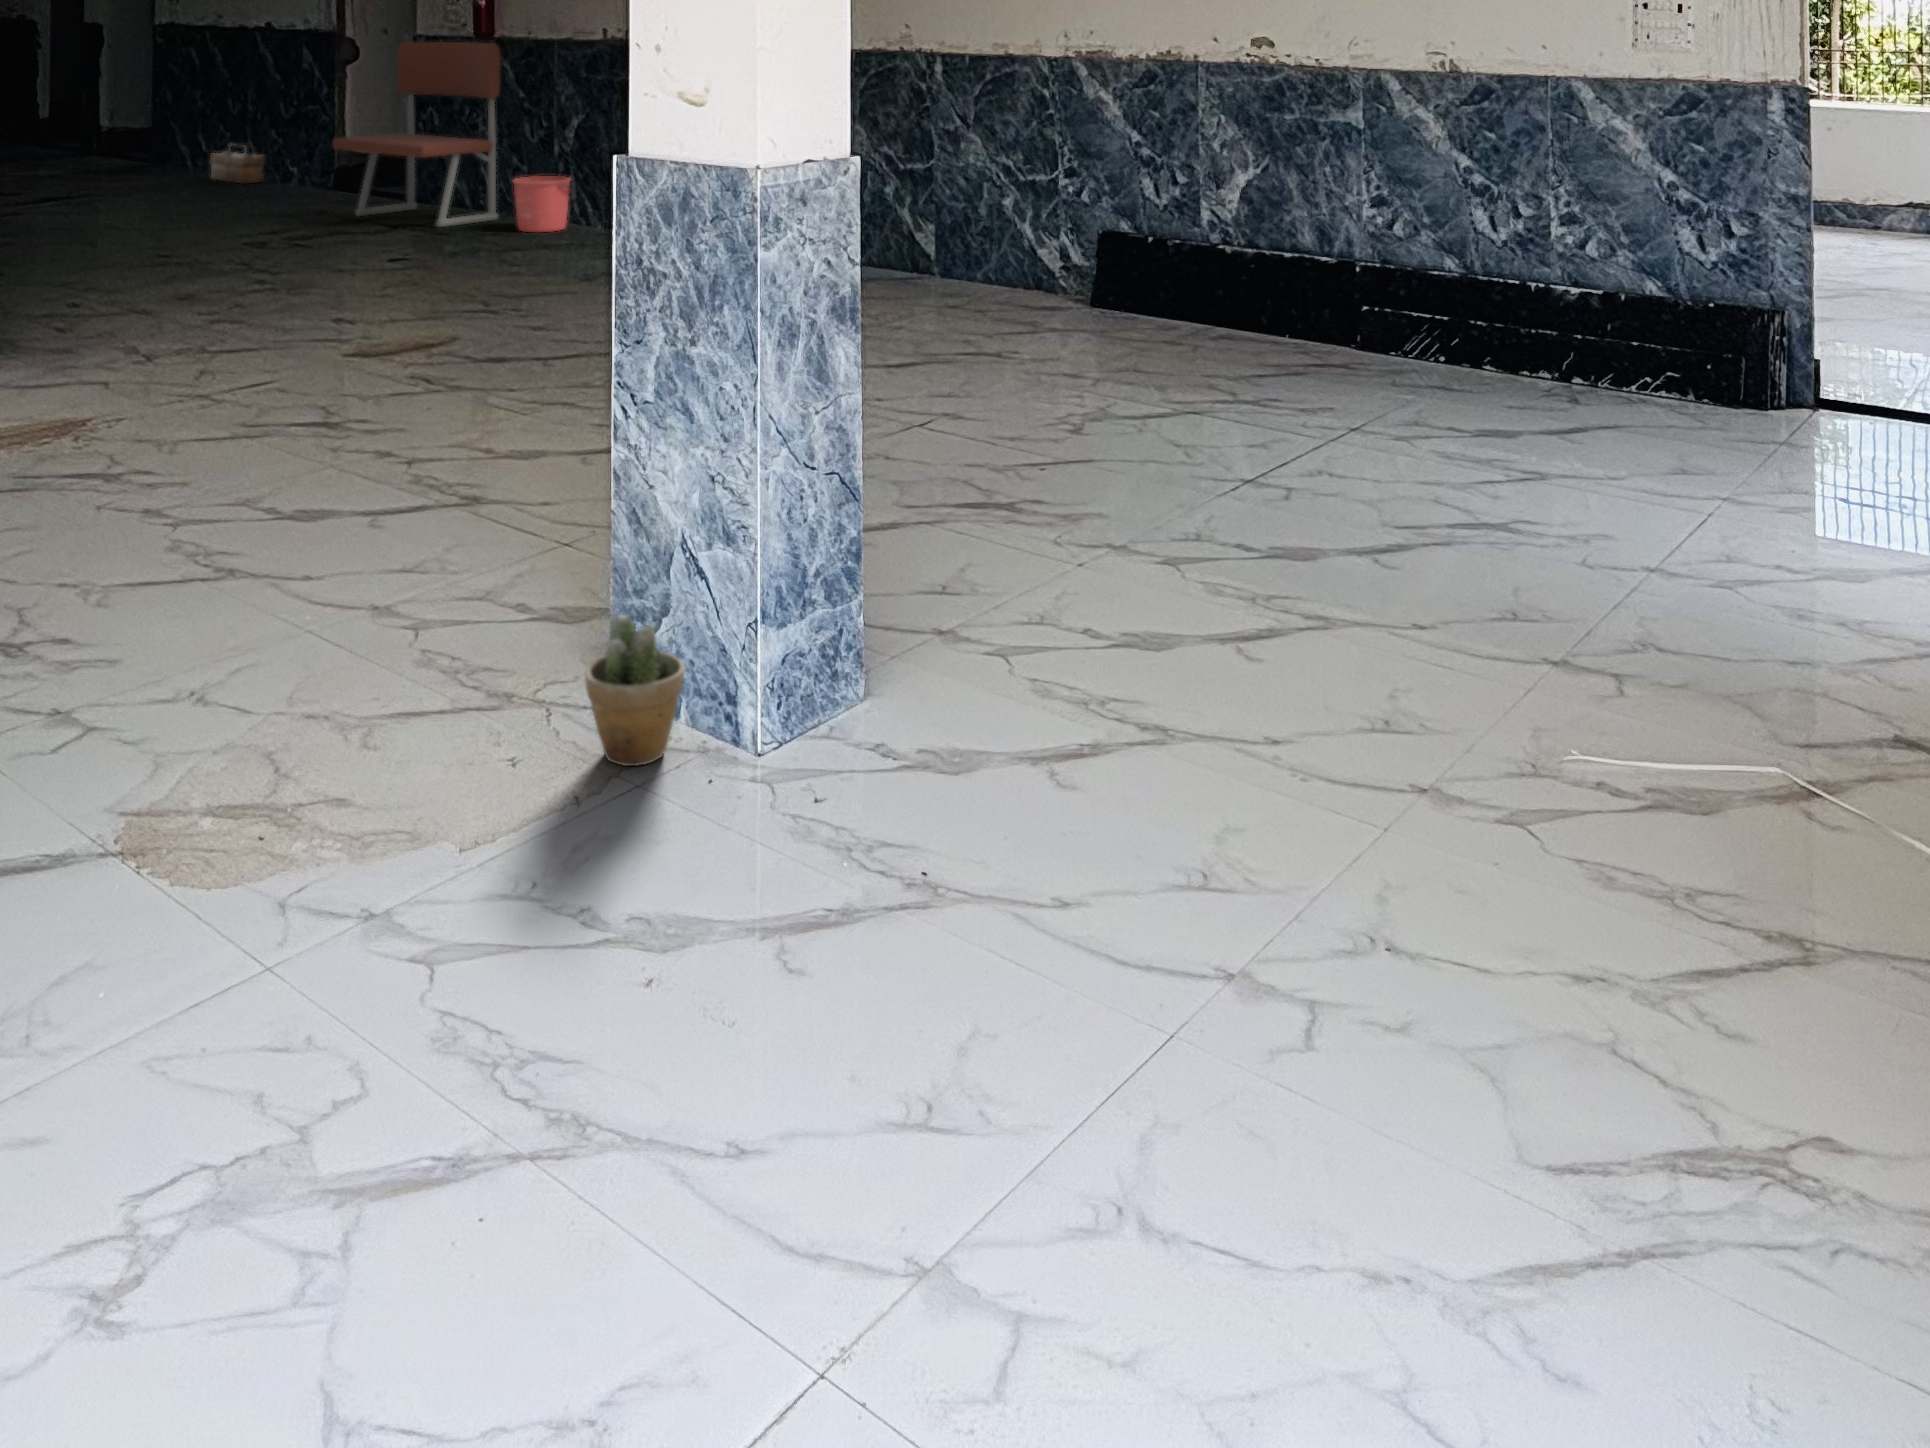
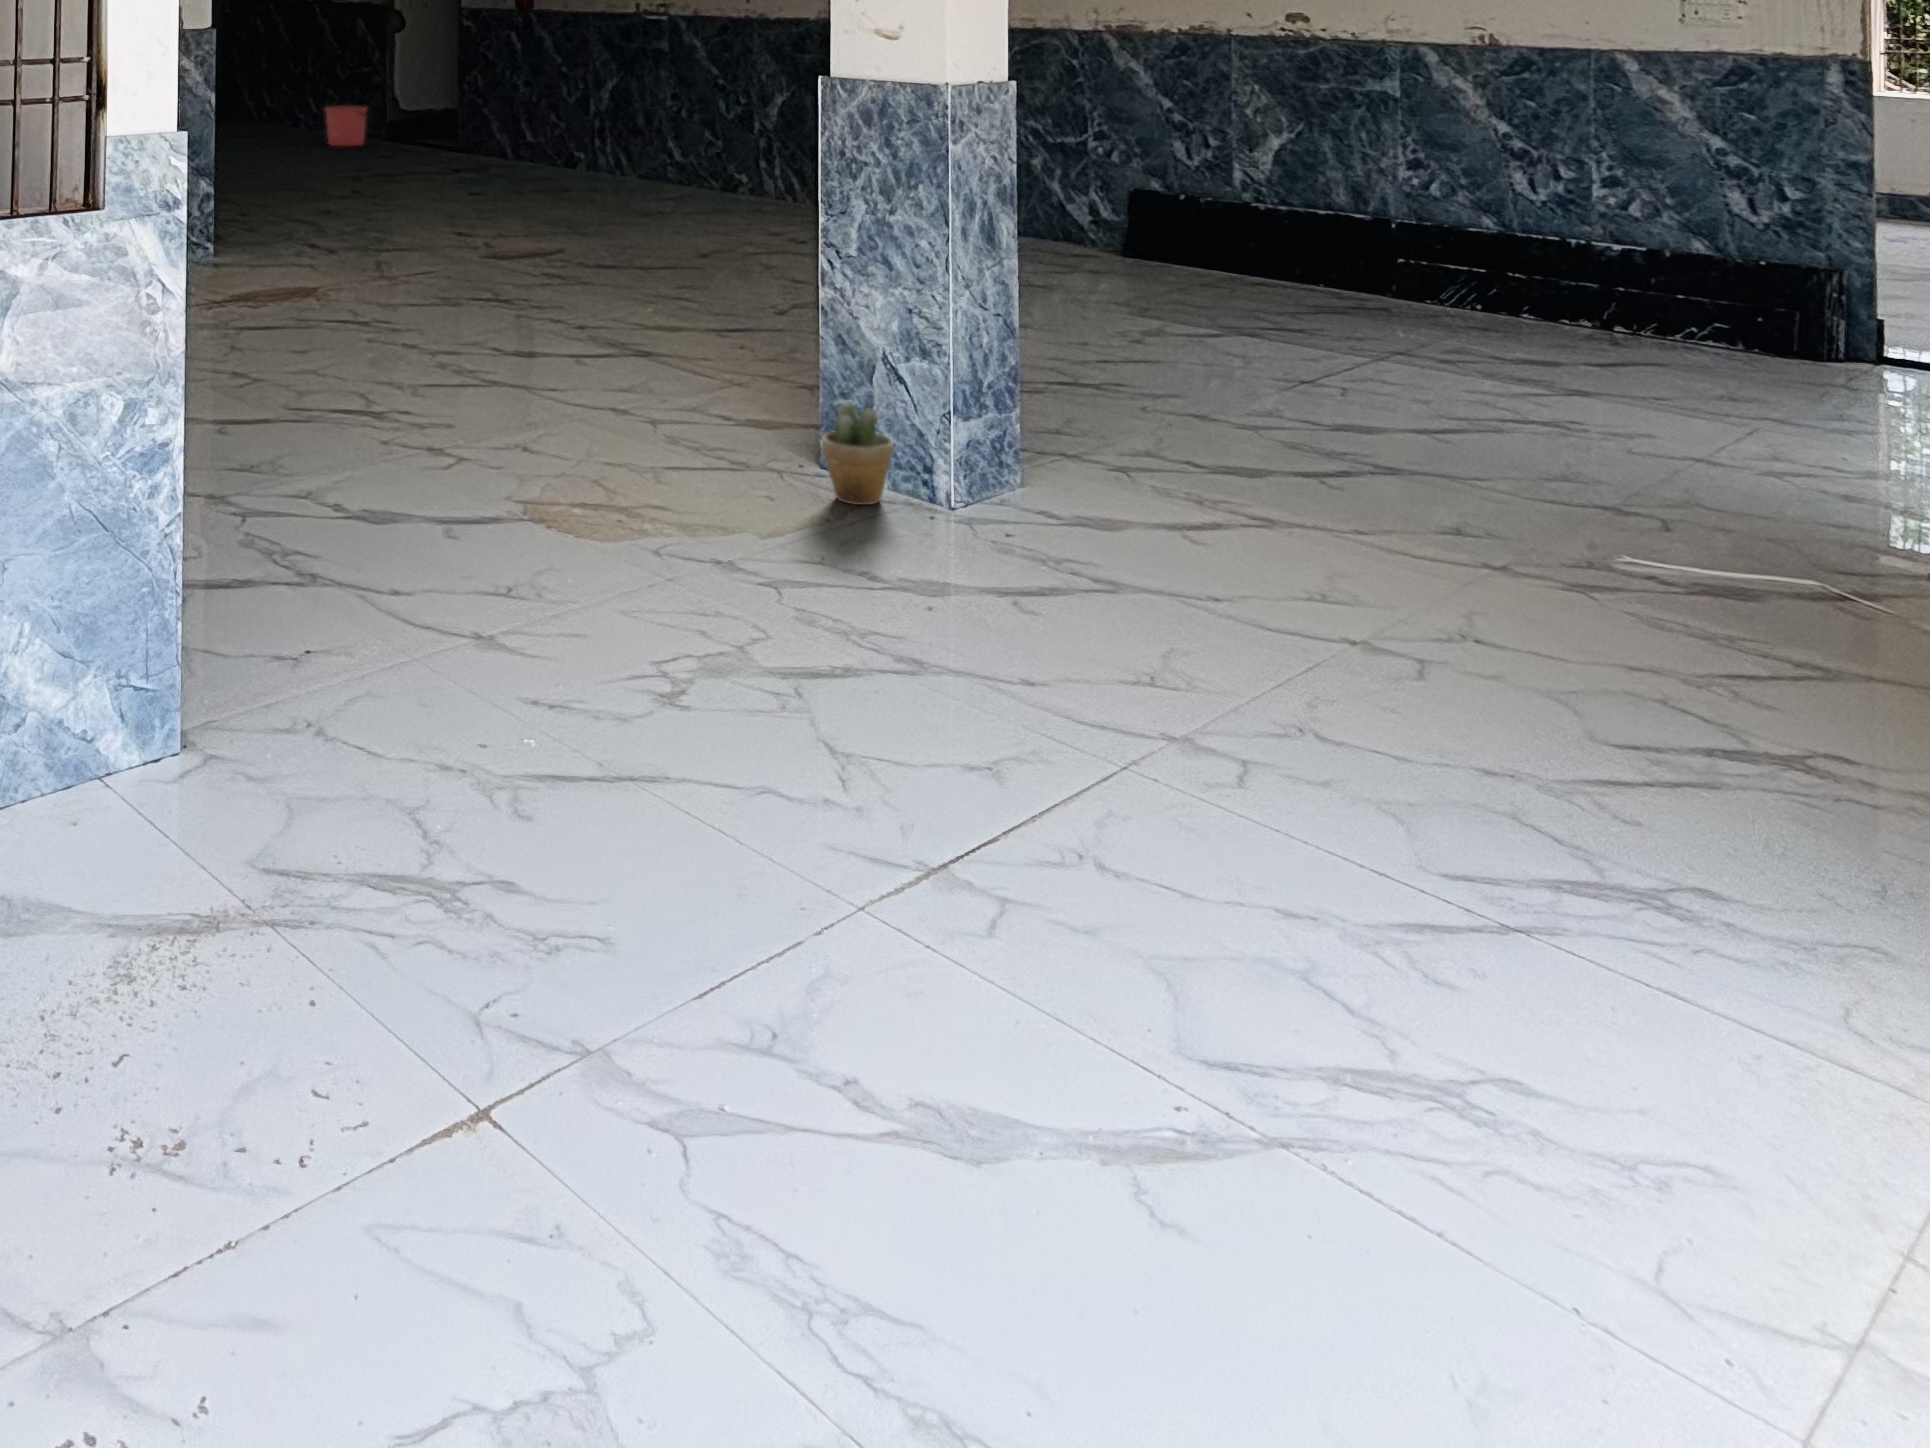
bench: present [333,42,500,227] -> none [395,13,543,177]
toolbox: present [210,145,264,184] -> none [264,103,316,139]
bucket: present [513,176,573,232] -> present [326,106,368,146]

